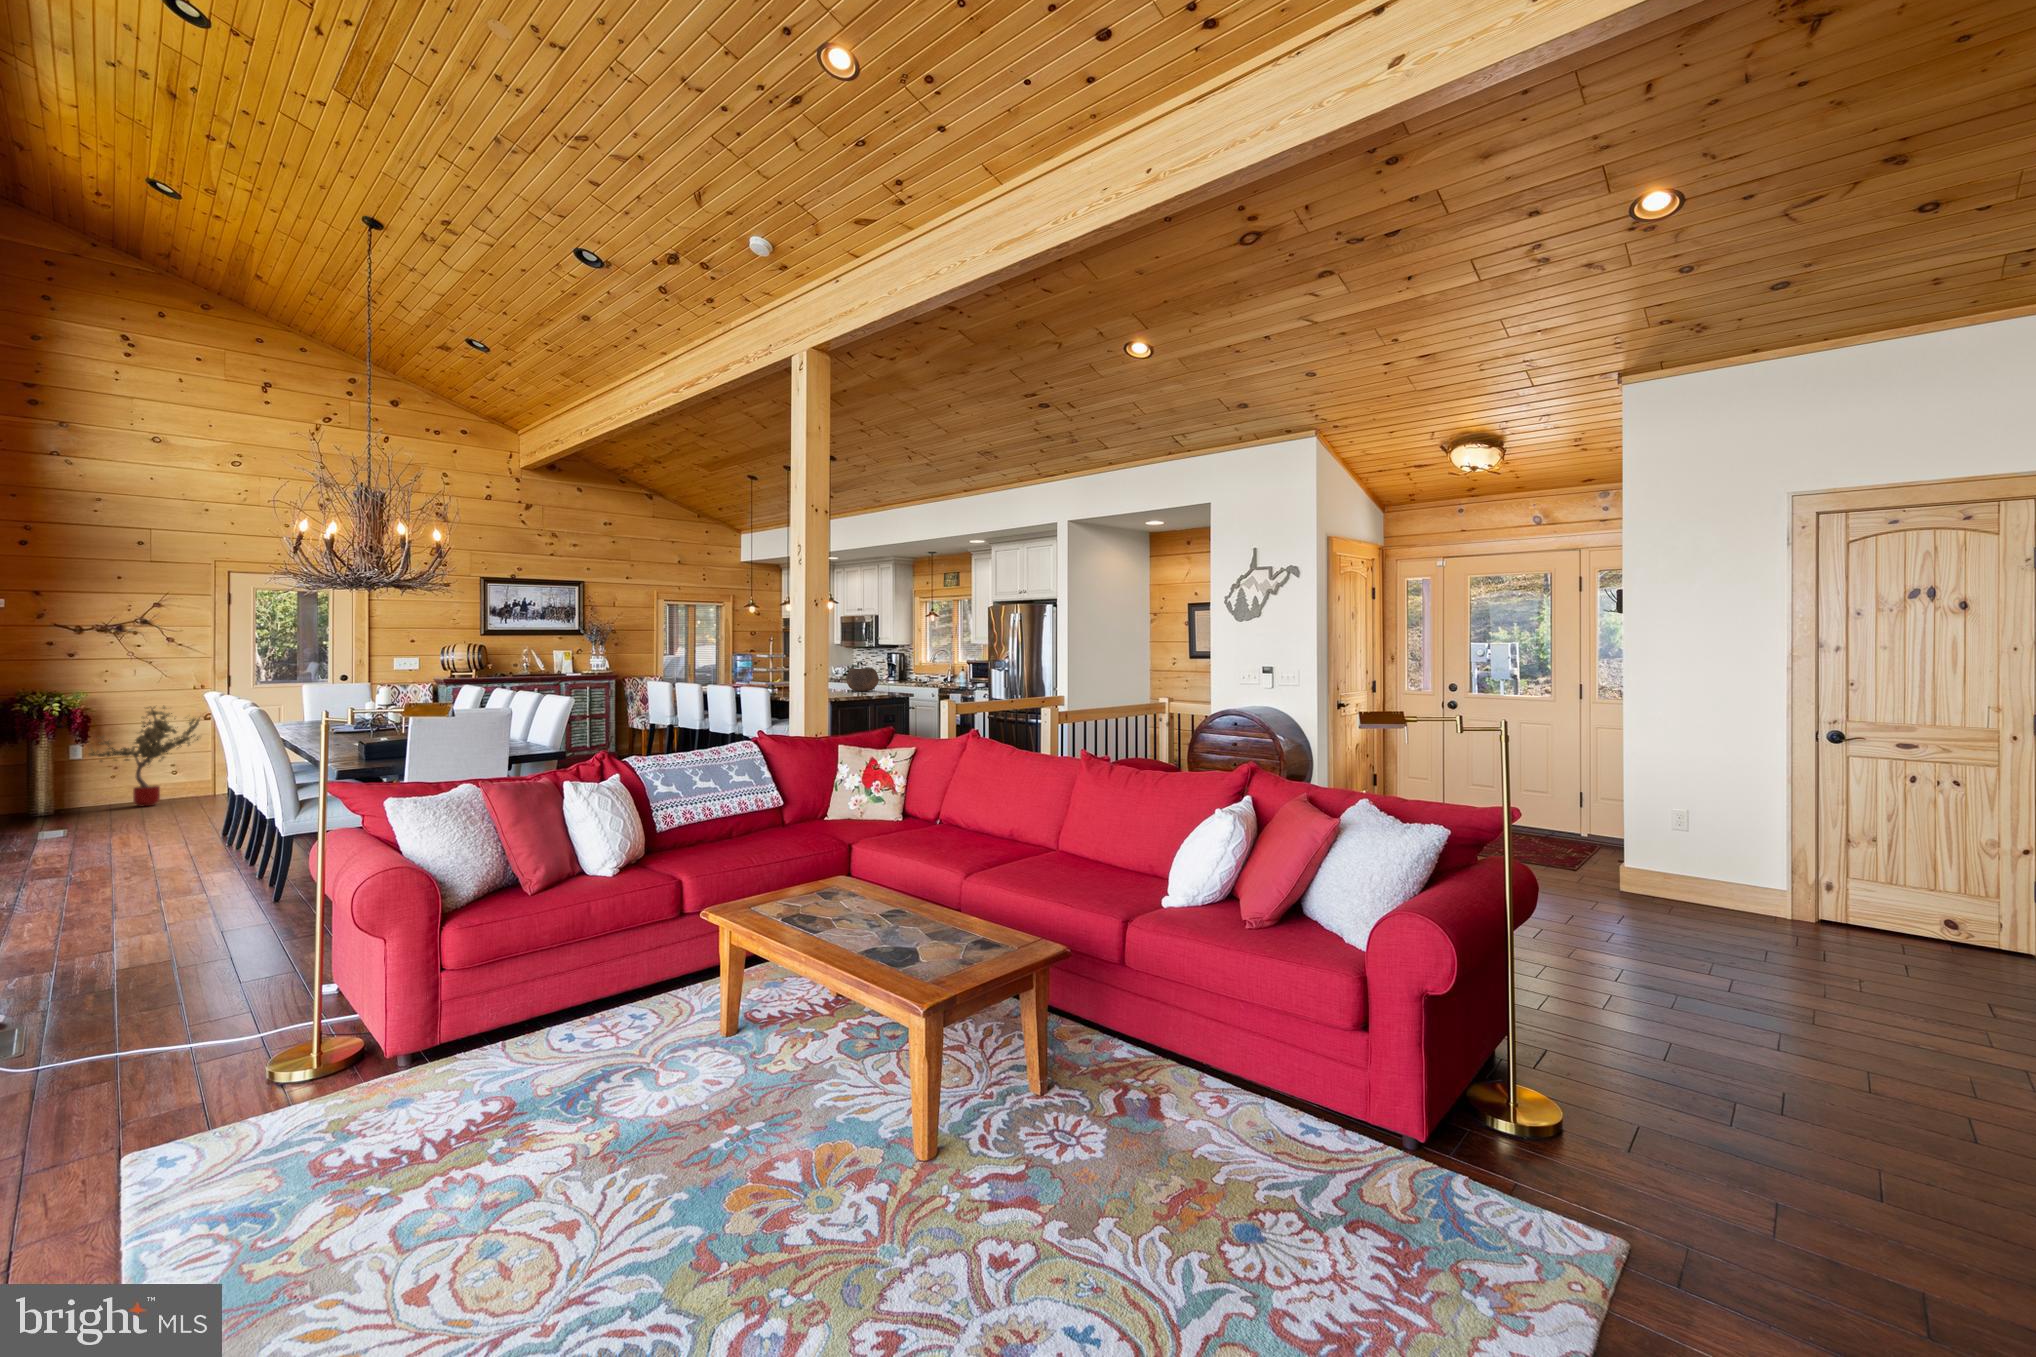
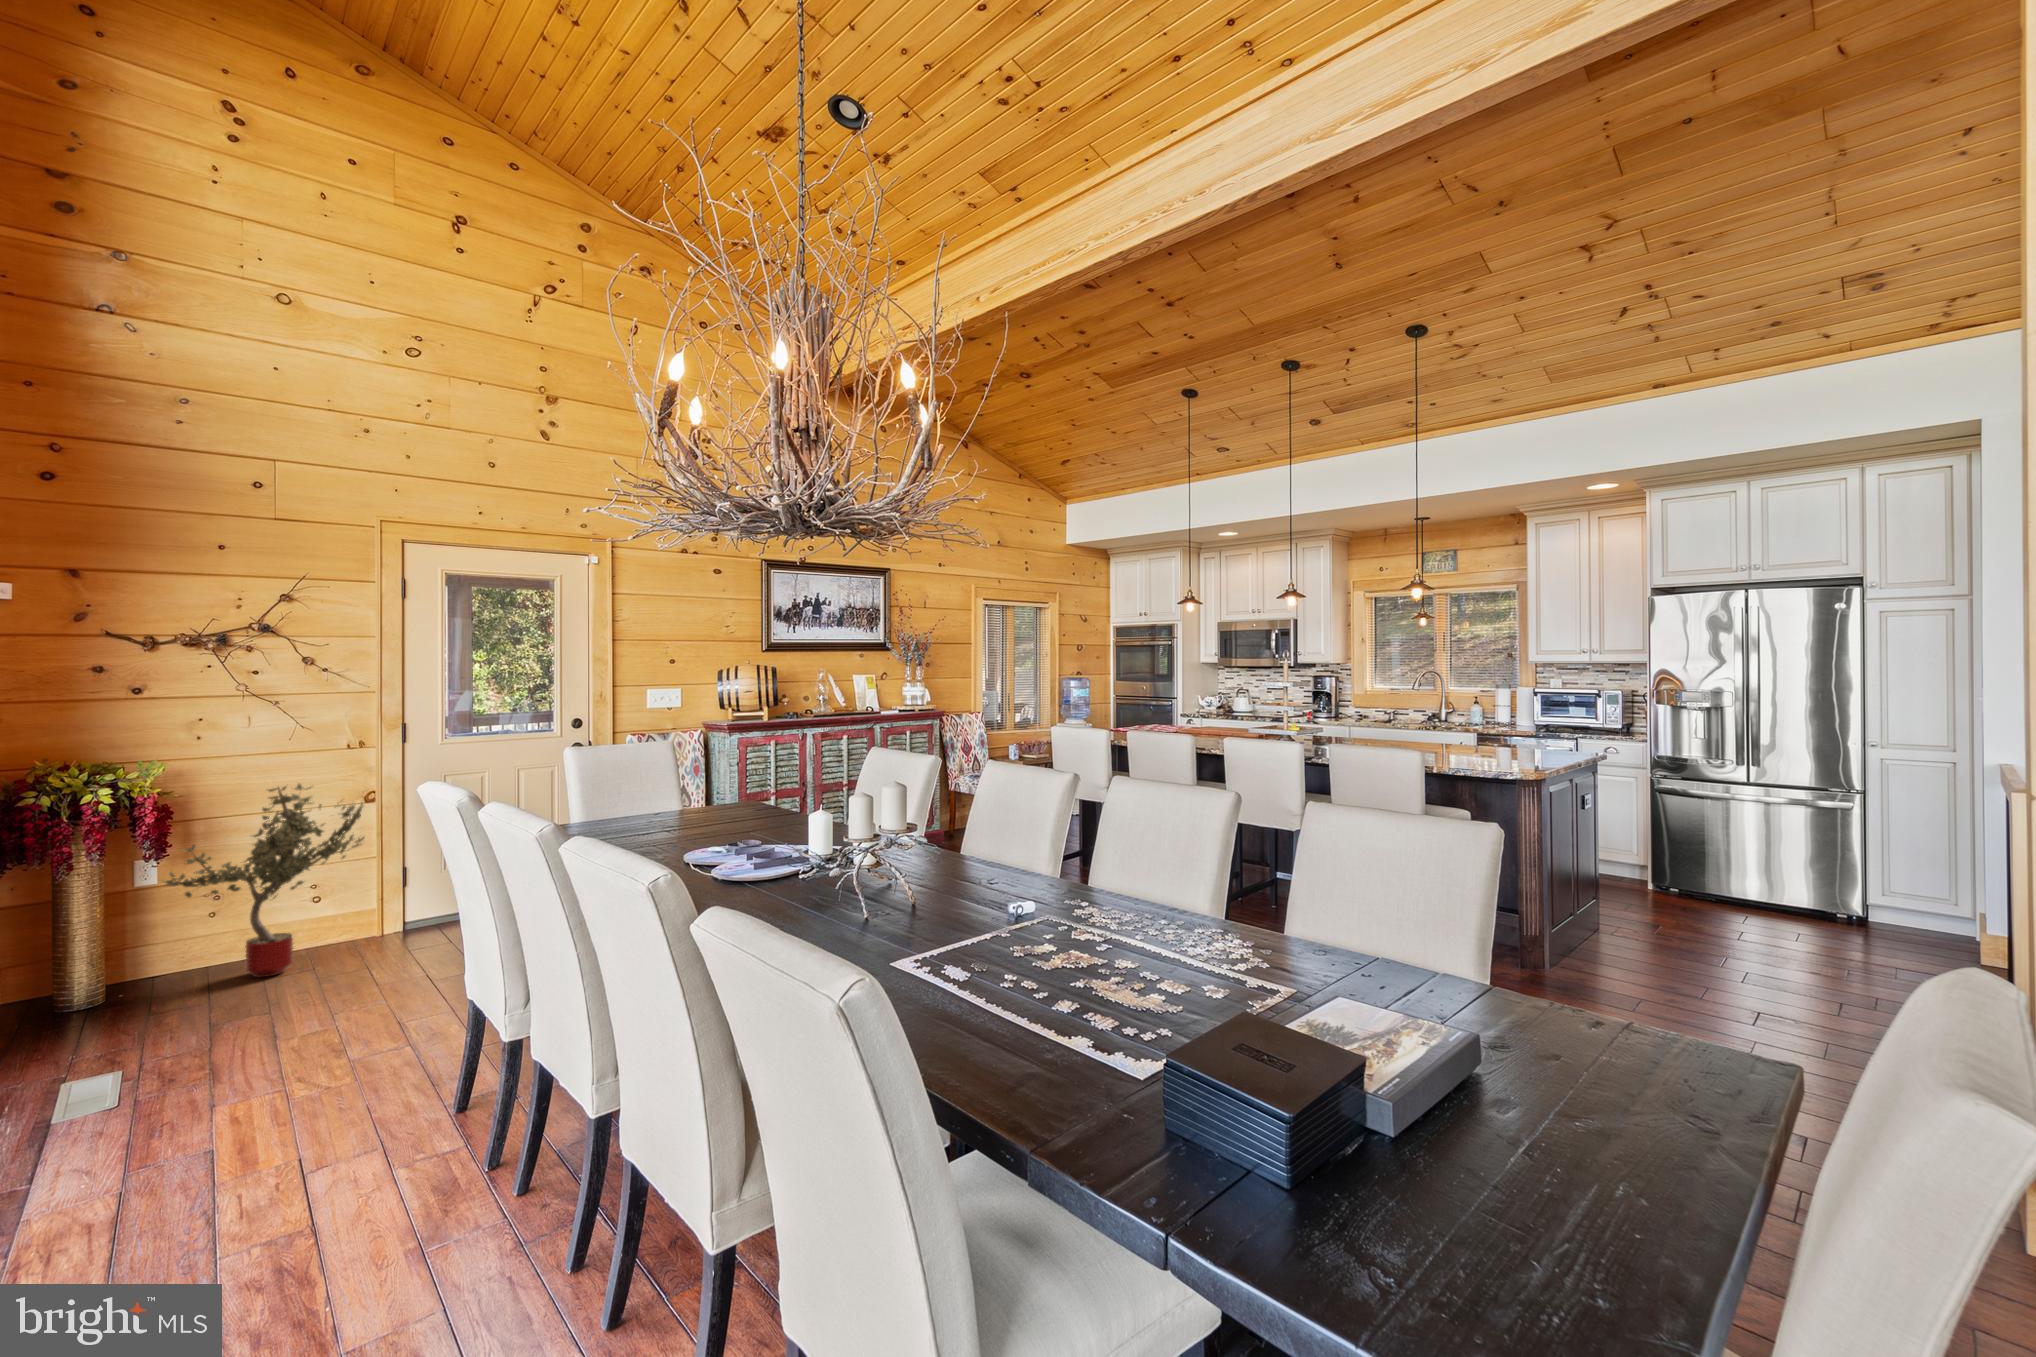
bowl: present [847,668,879,691] -> none [1495,708,1560,751]

